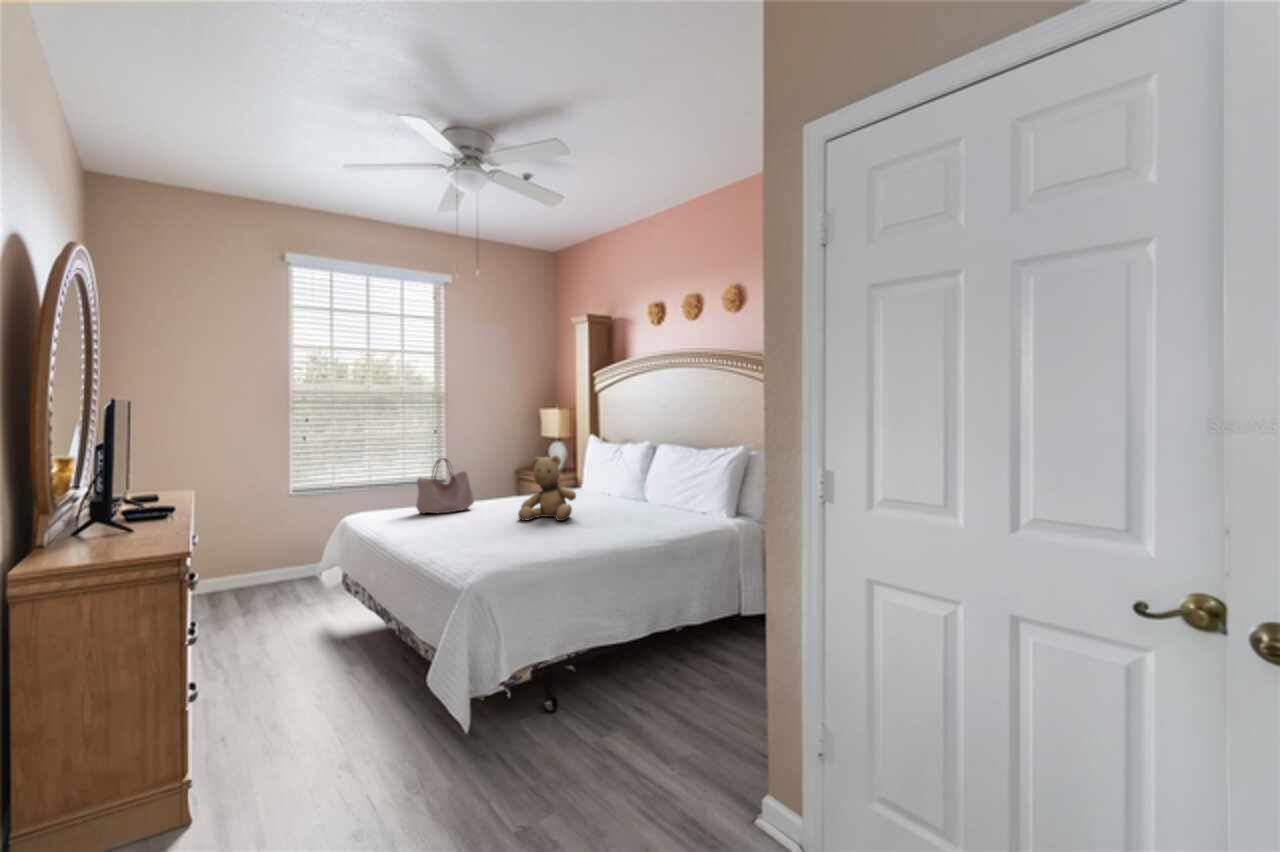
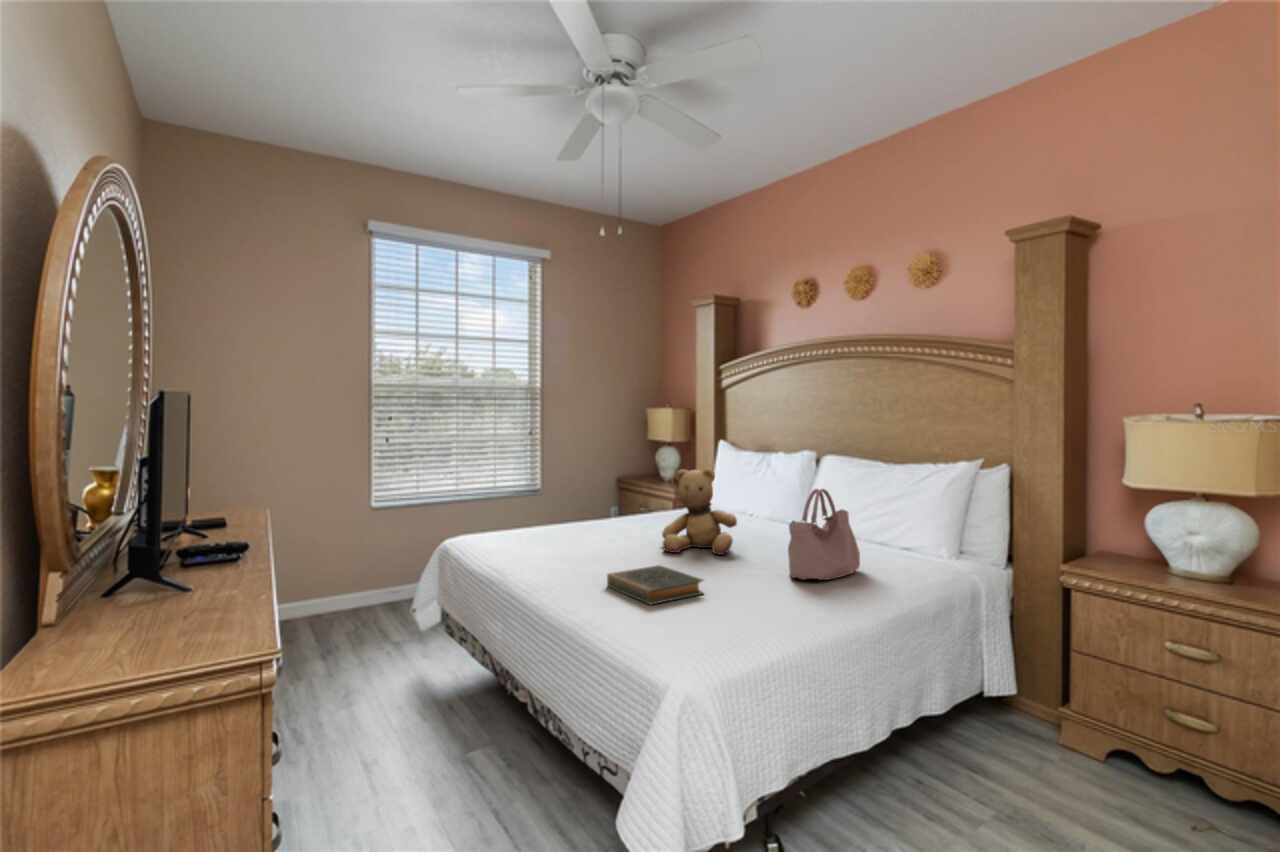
handbag: present [416,458,474,514] -> present [788,489,860,580]
hardback book: none [460,527,530,551] -> present [607,565,703,605]

